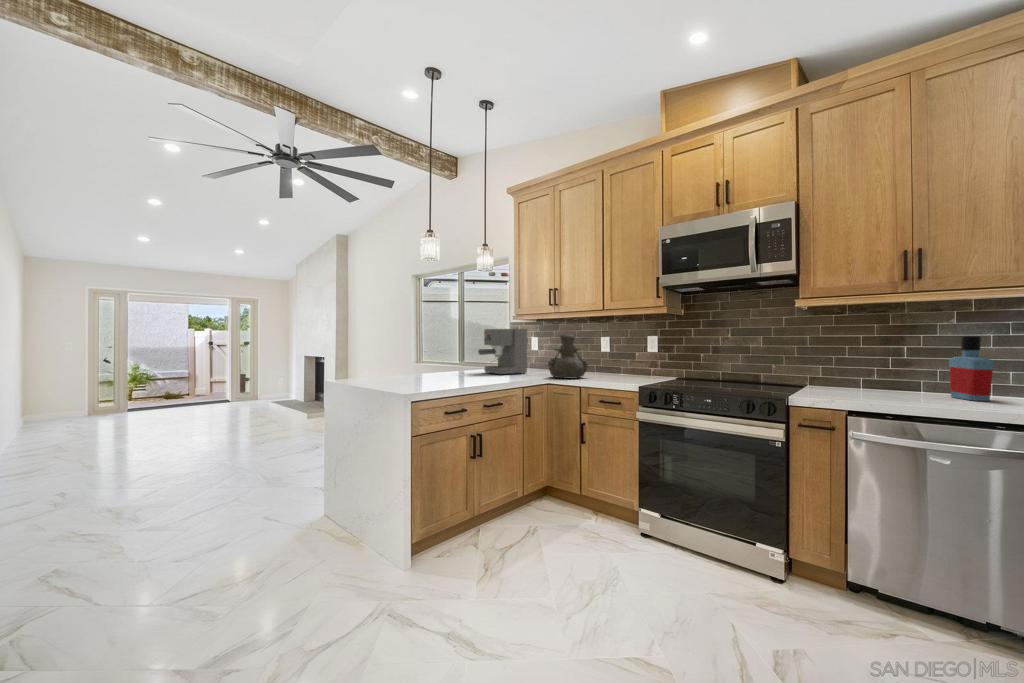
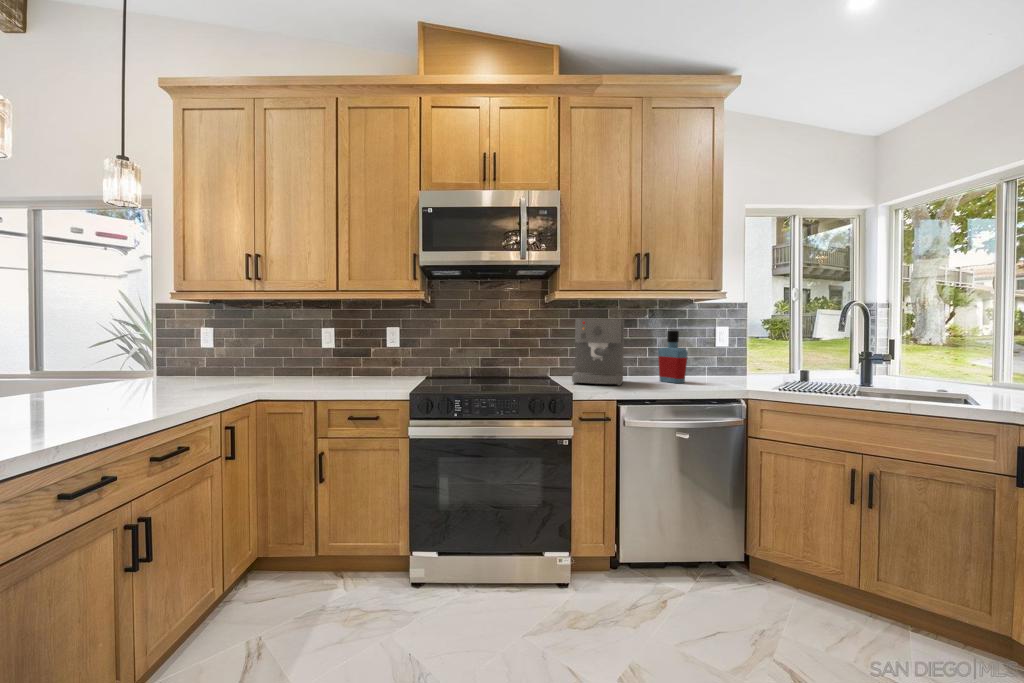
coffee maker: present [478,329,527,375] -> present [572,318,624,386]
vase: present [548,334,588,379] -> none [258,325,323,391]

